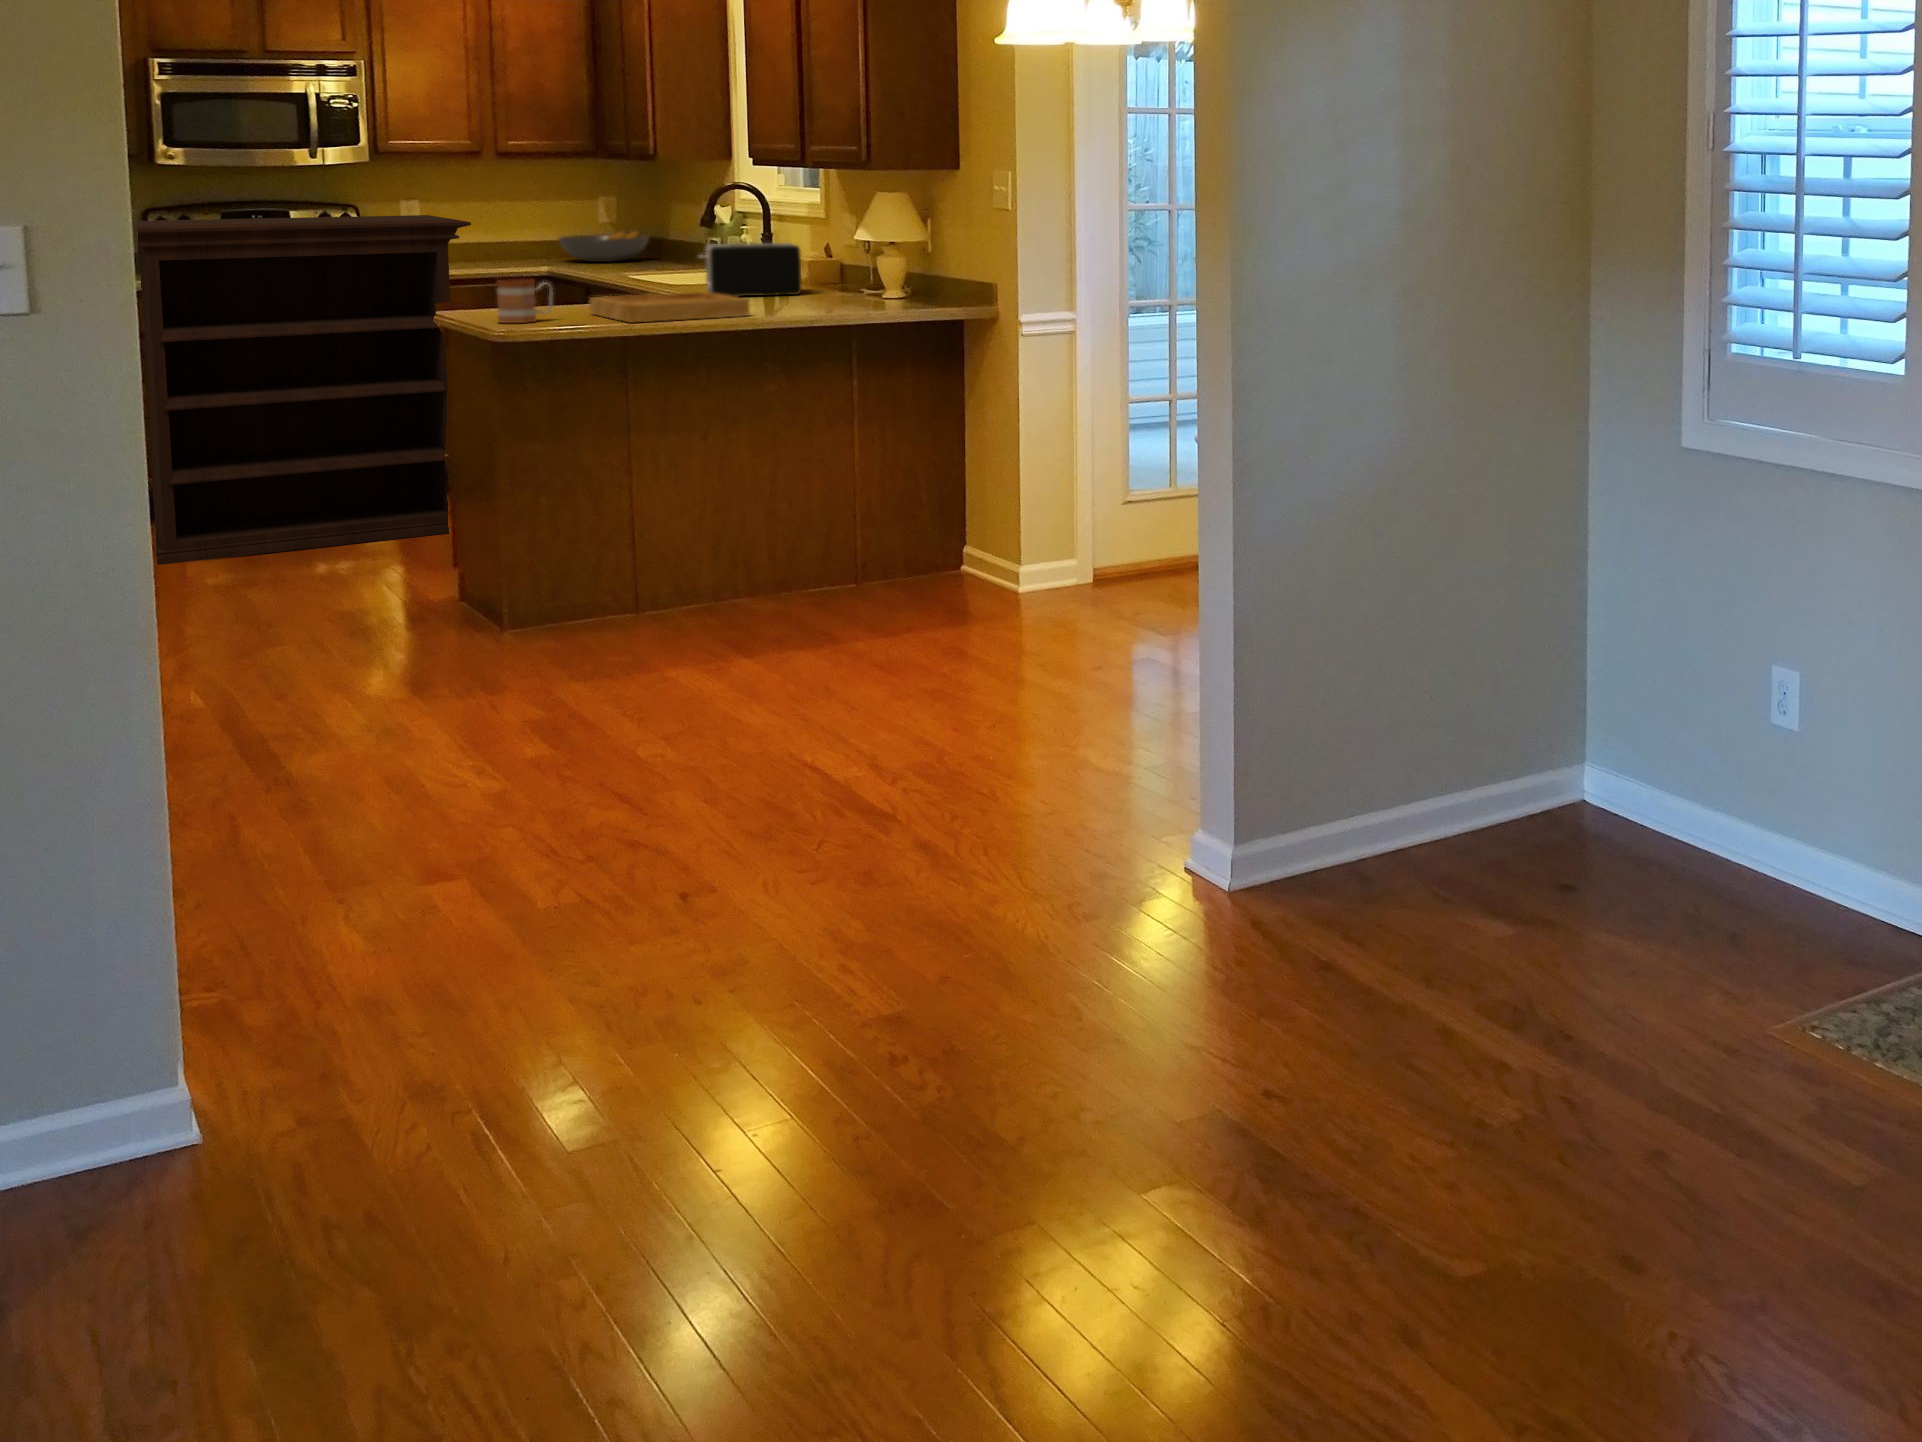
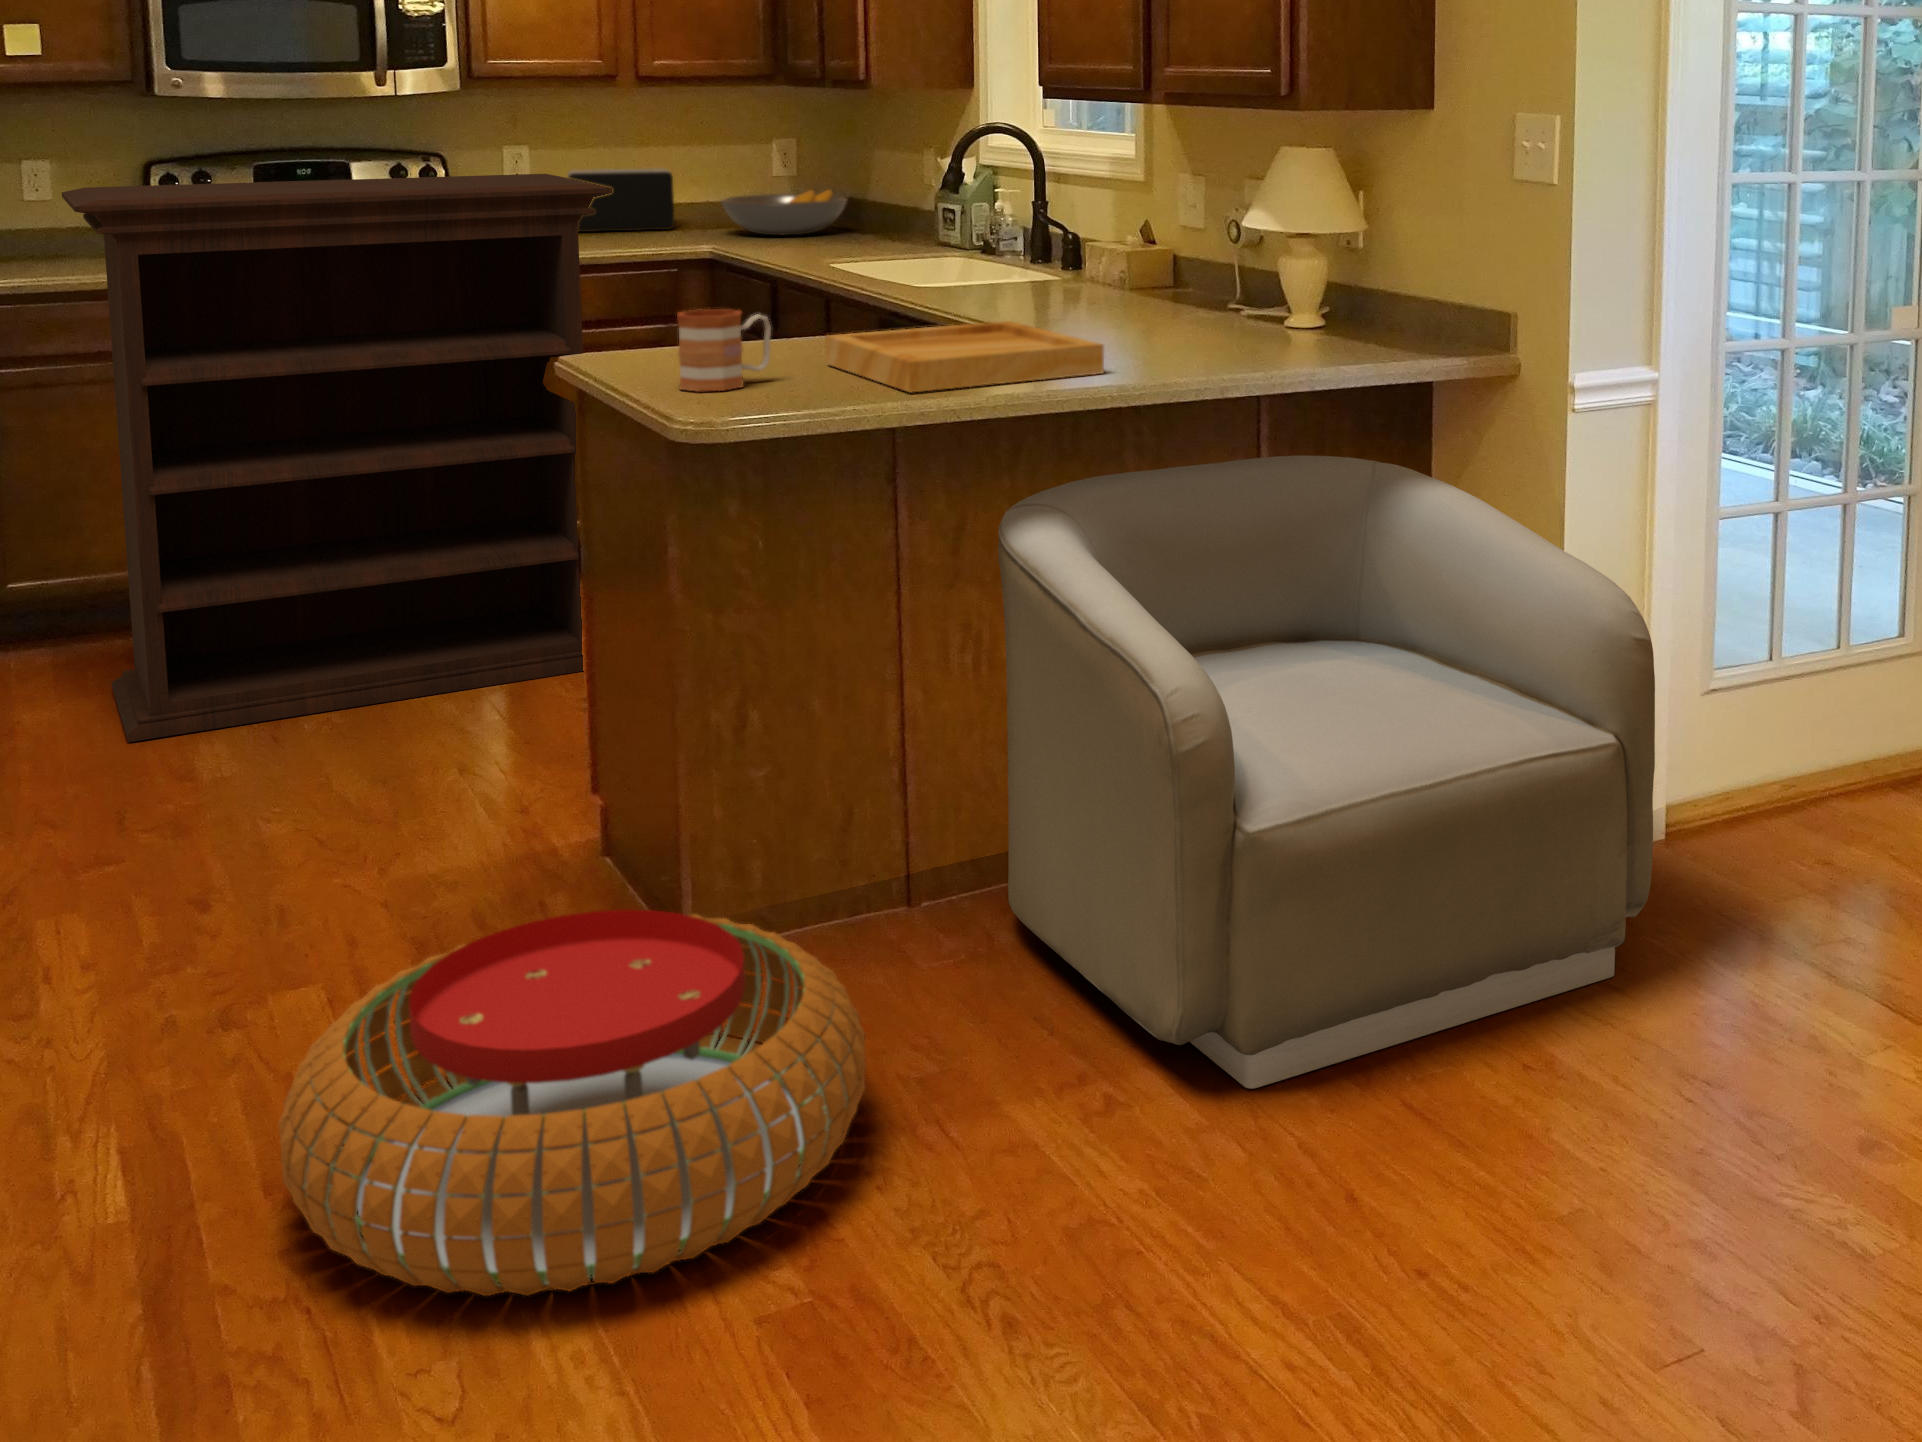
toaster: present [700,243,802,297] -> present [568,169,675,232]
armchair: none [678,366,1038,661] -> present [998,456,1655,1089]
pouf: none [277,575,585,719] -> present [279,910,866,1296]

